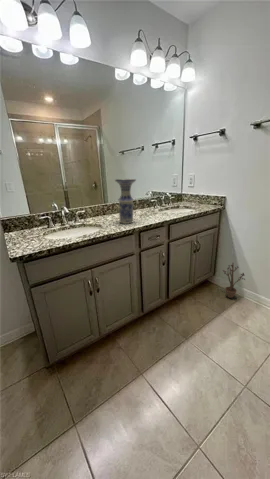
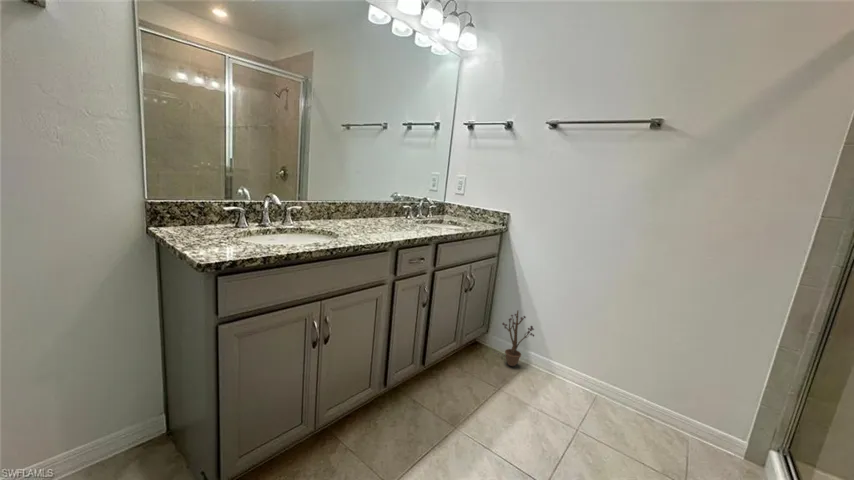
vase: present [115,179,136,224] -> none [362,163,396,234]

